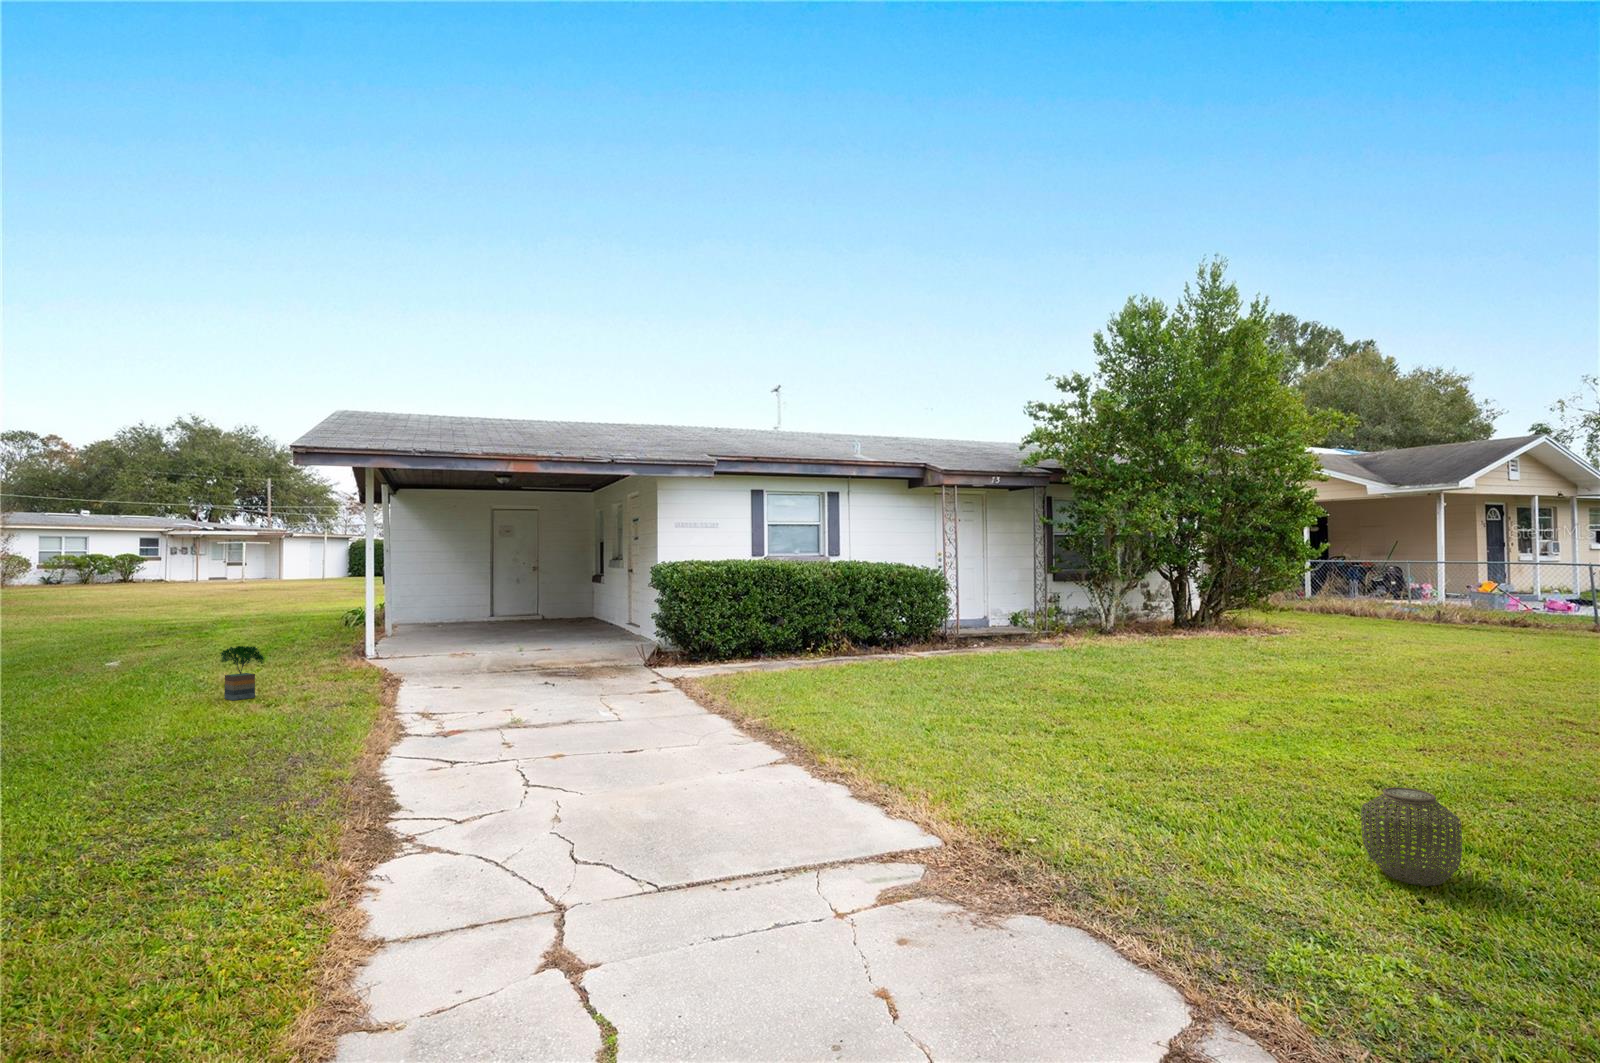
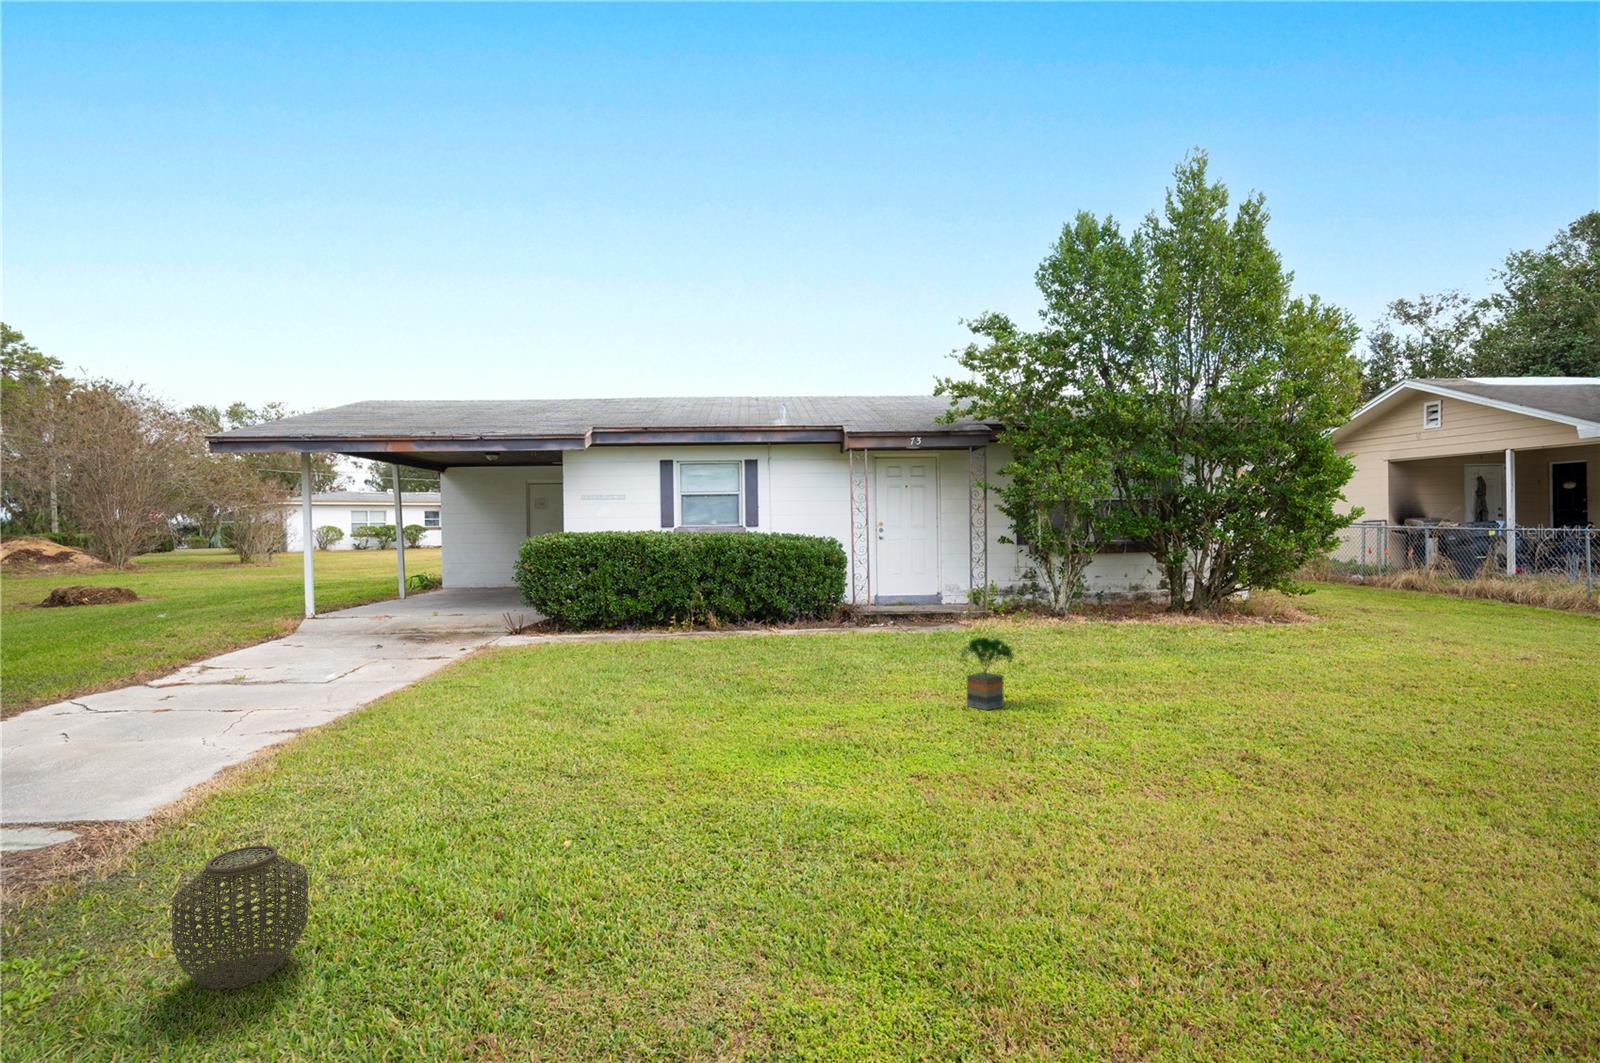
potted tree: present [220,646,264,700] -> present [961,637,1014,710]

